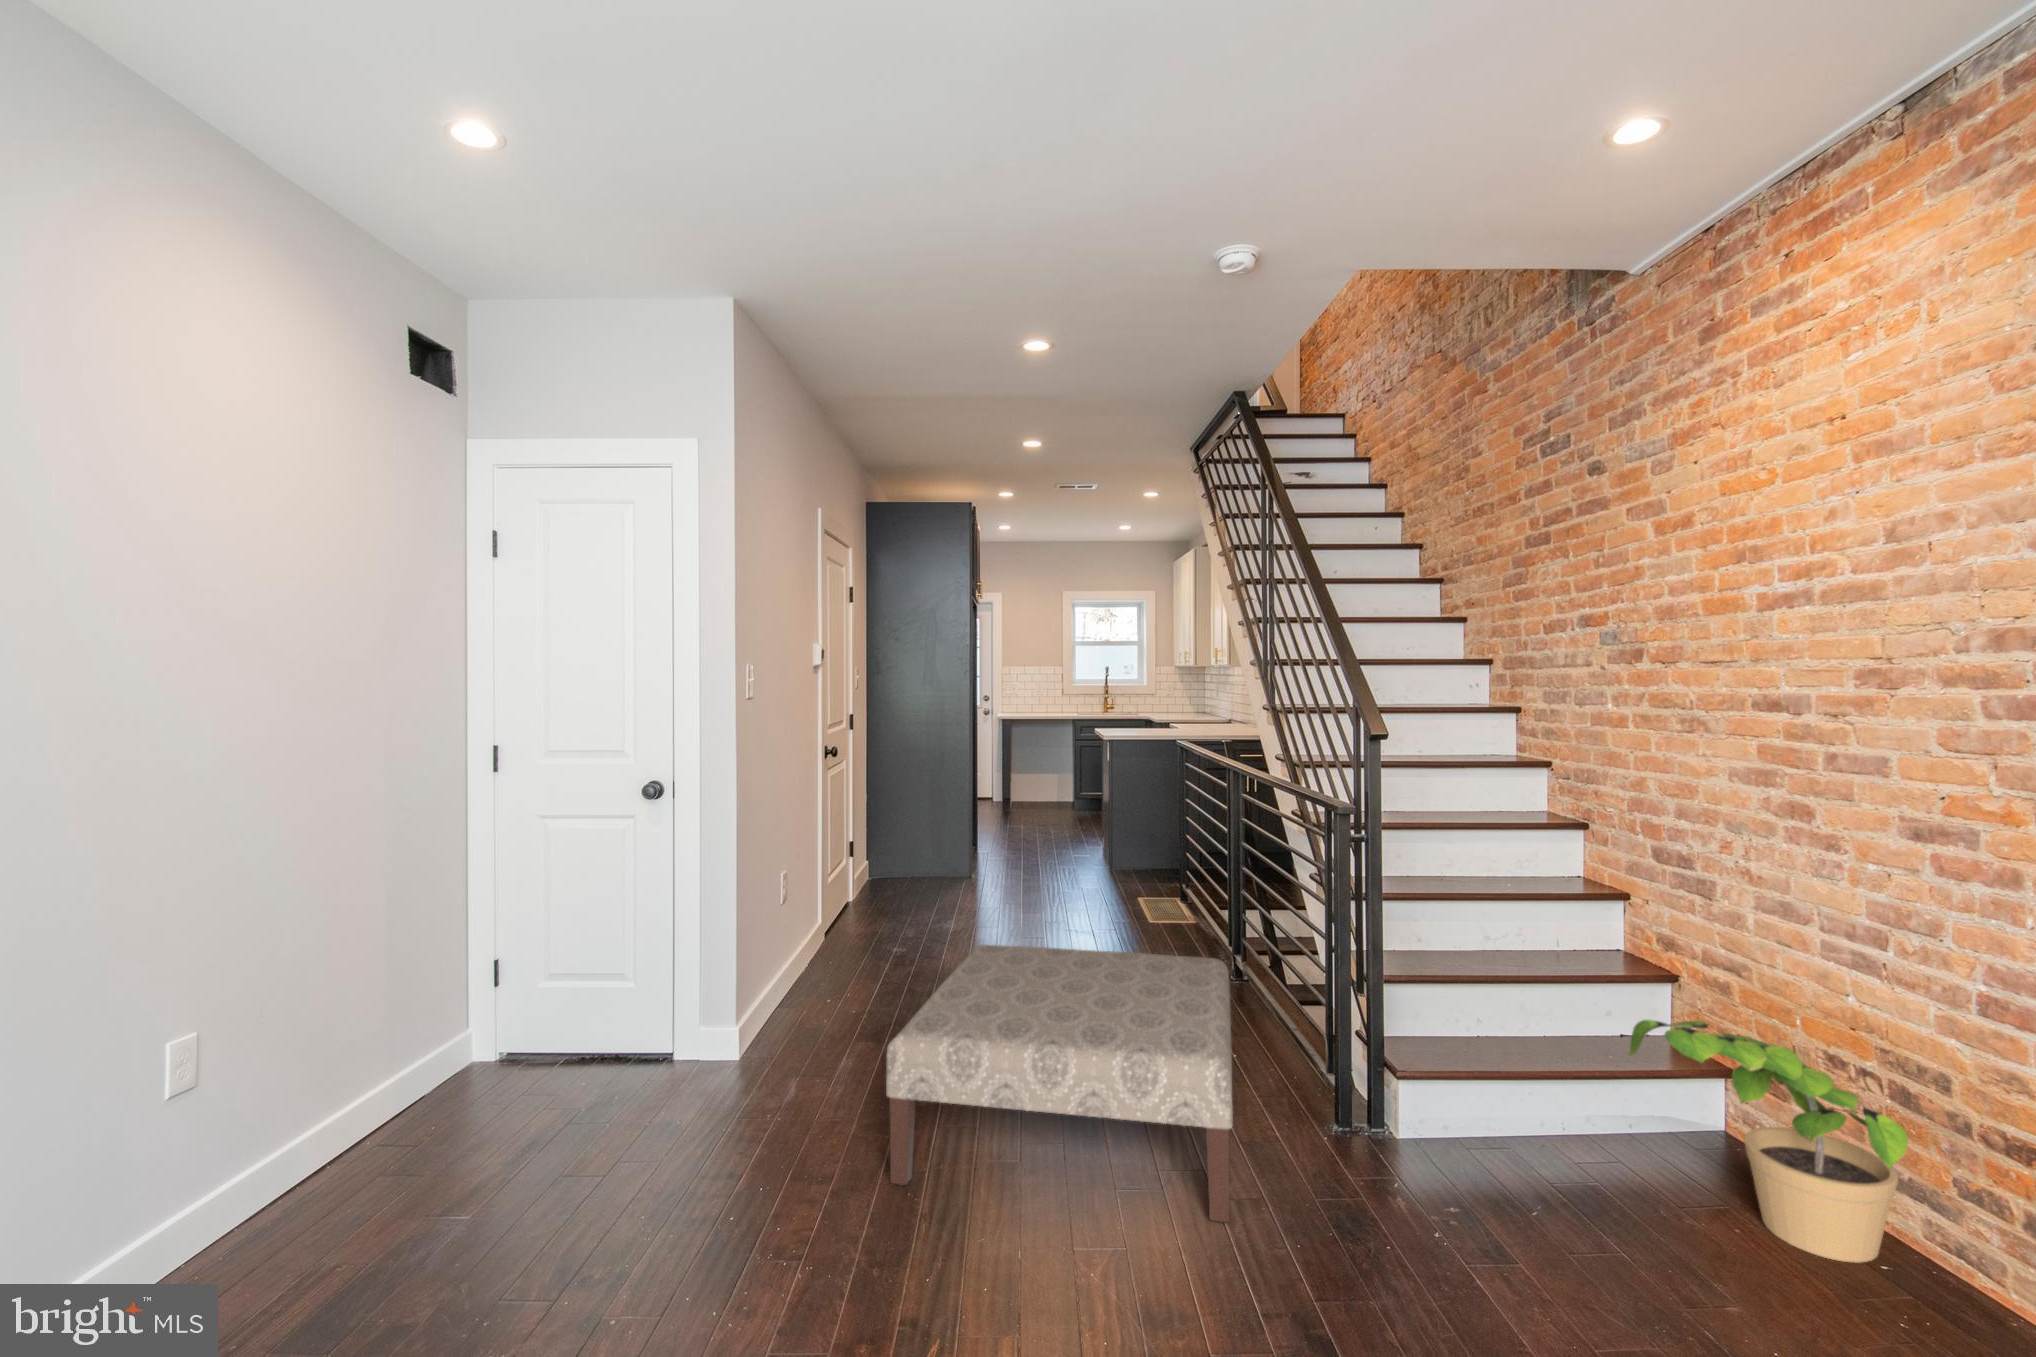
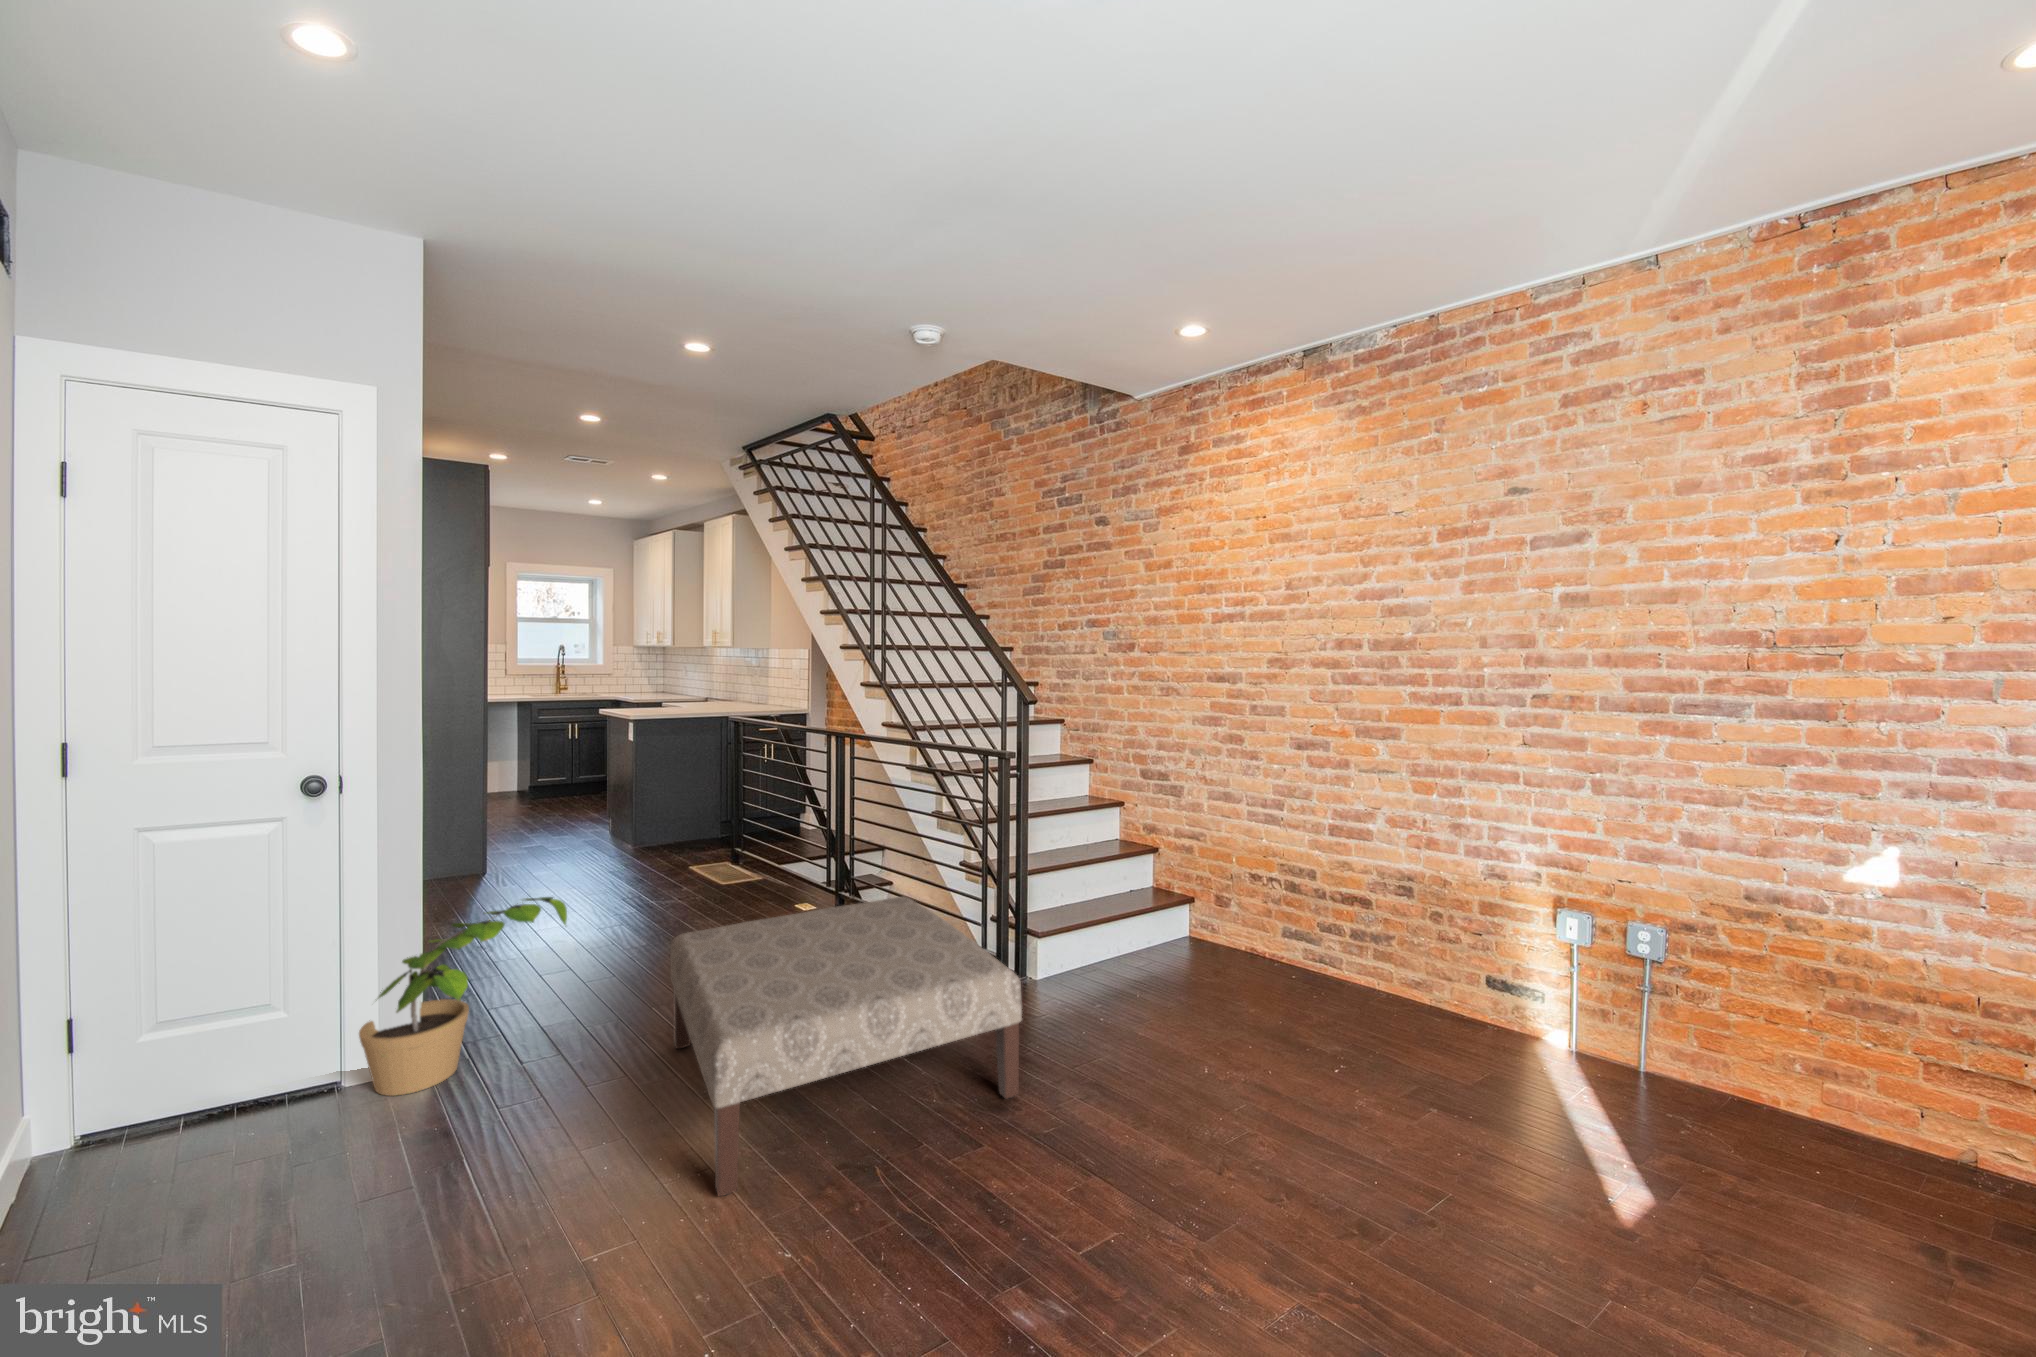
potted plant: present [1629,1020,1909,1263] -> present [359,897,567,1096]

